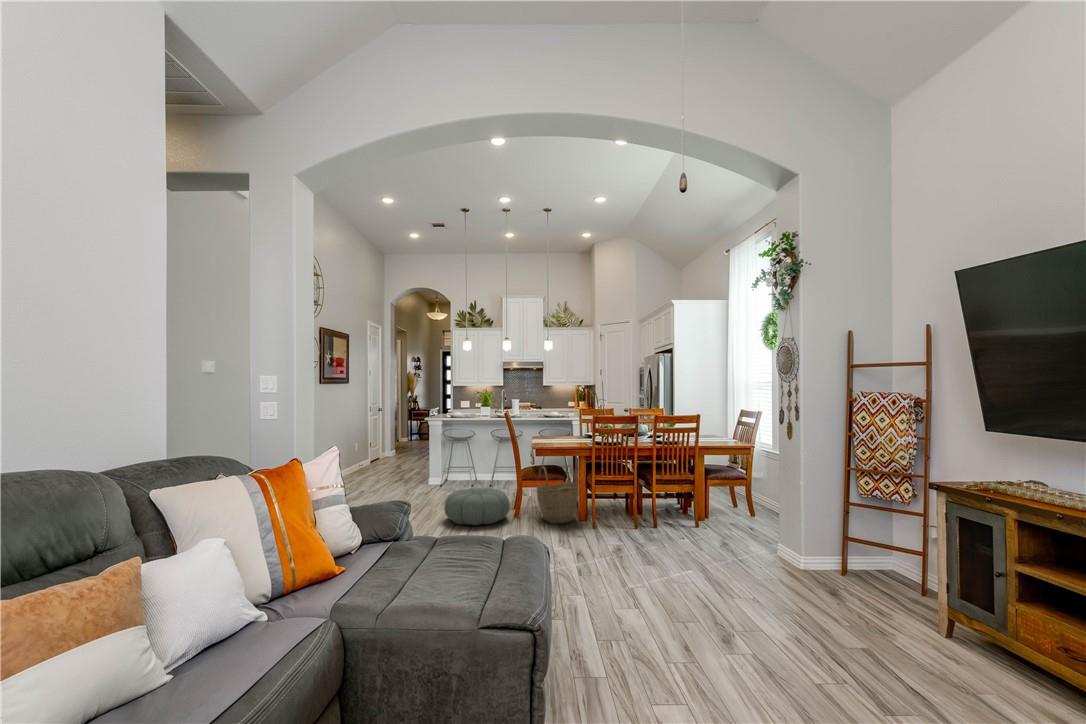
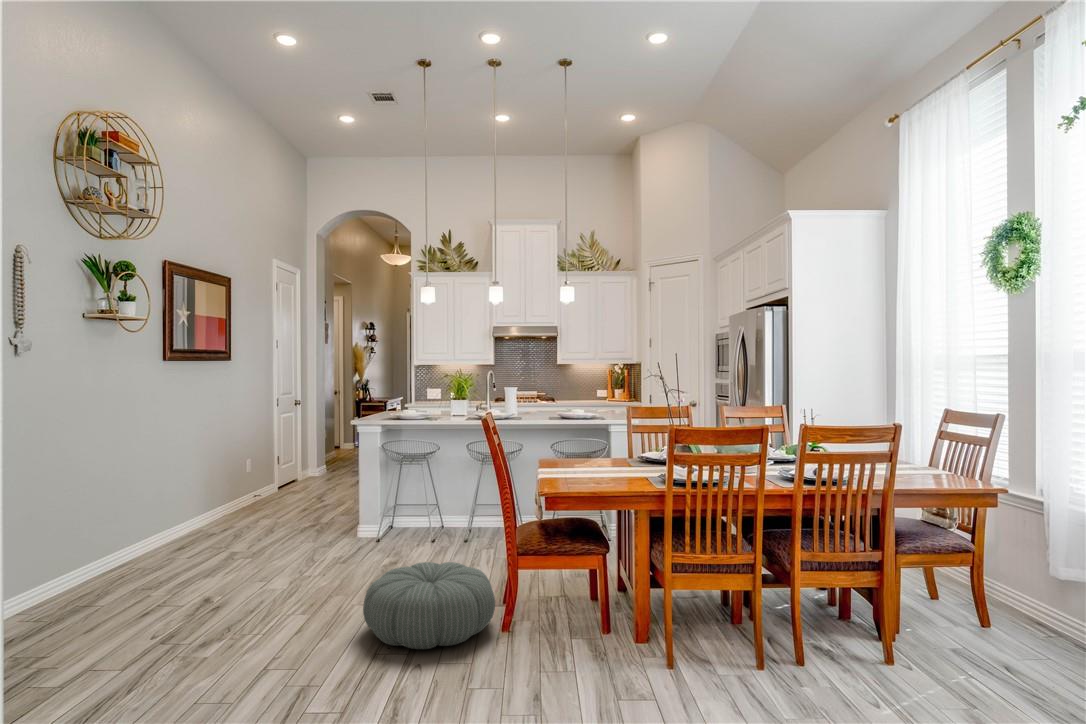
woven basket: present [537,465,578,524] -> none [549,521,633,644]

